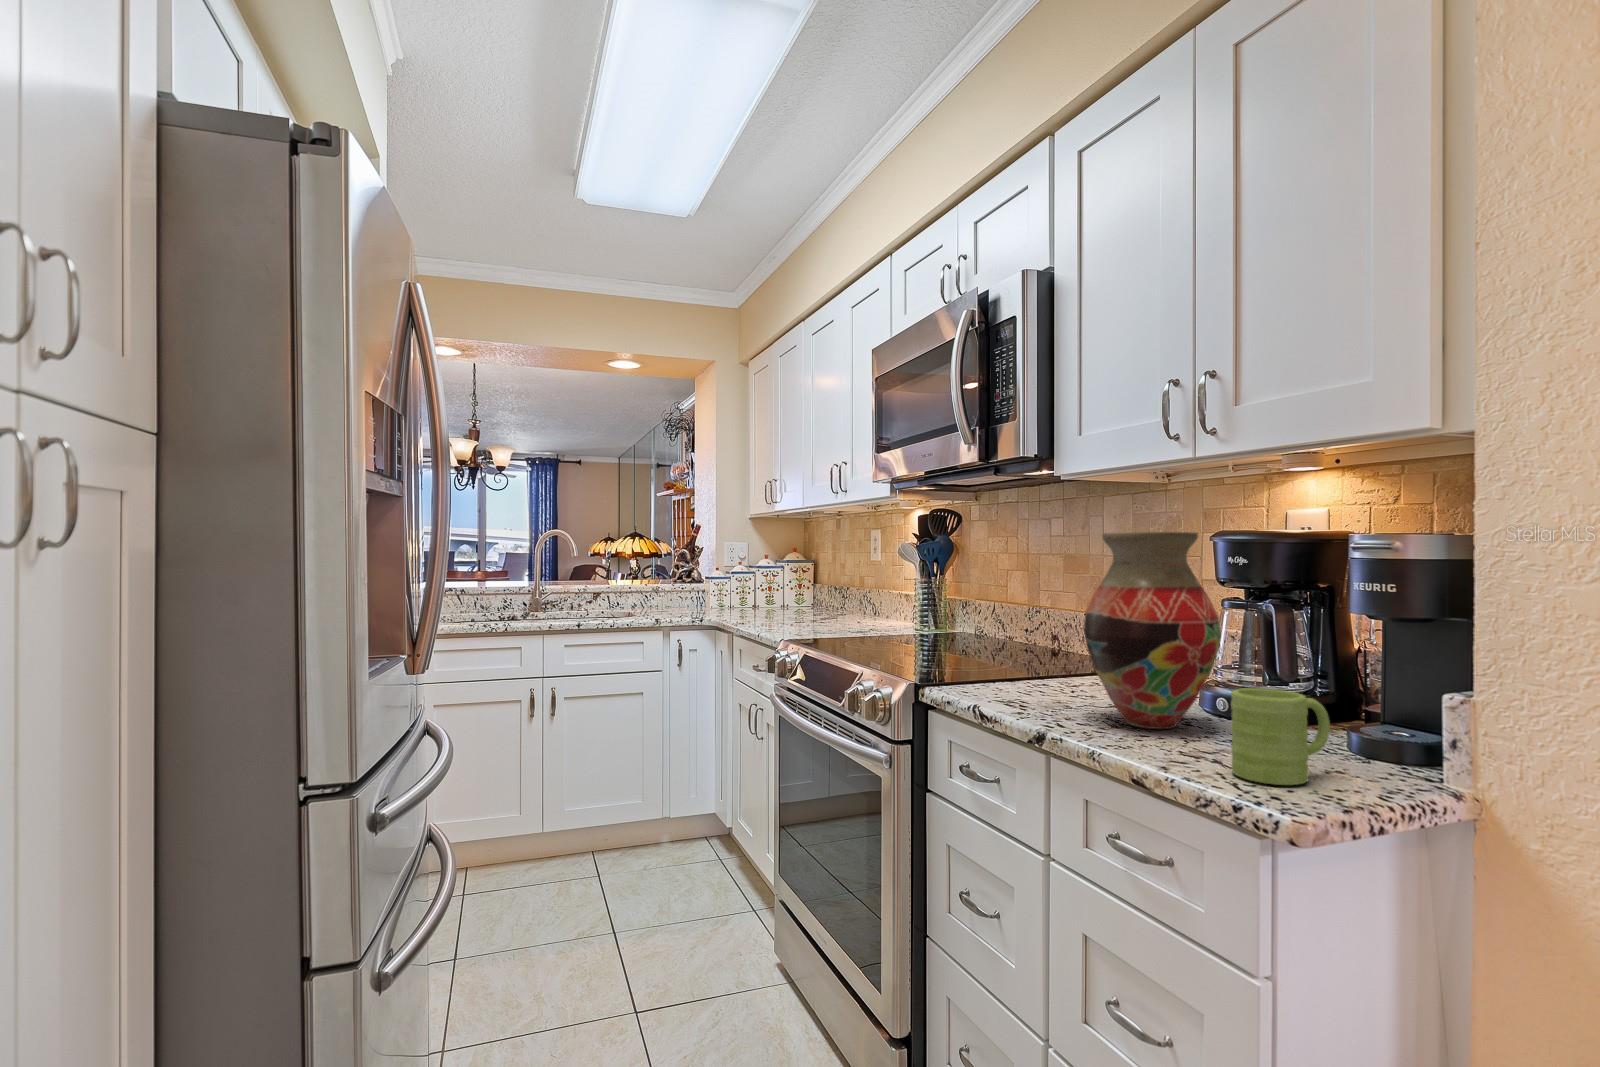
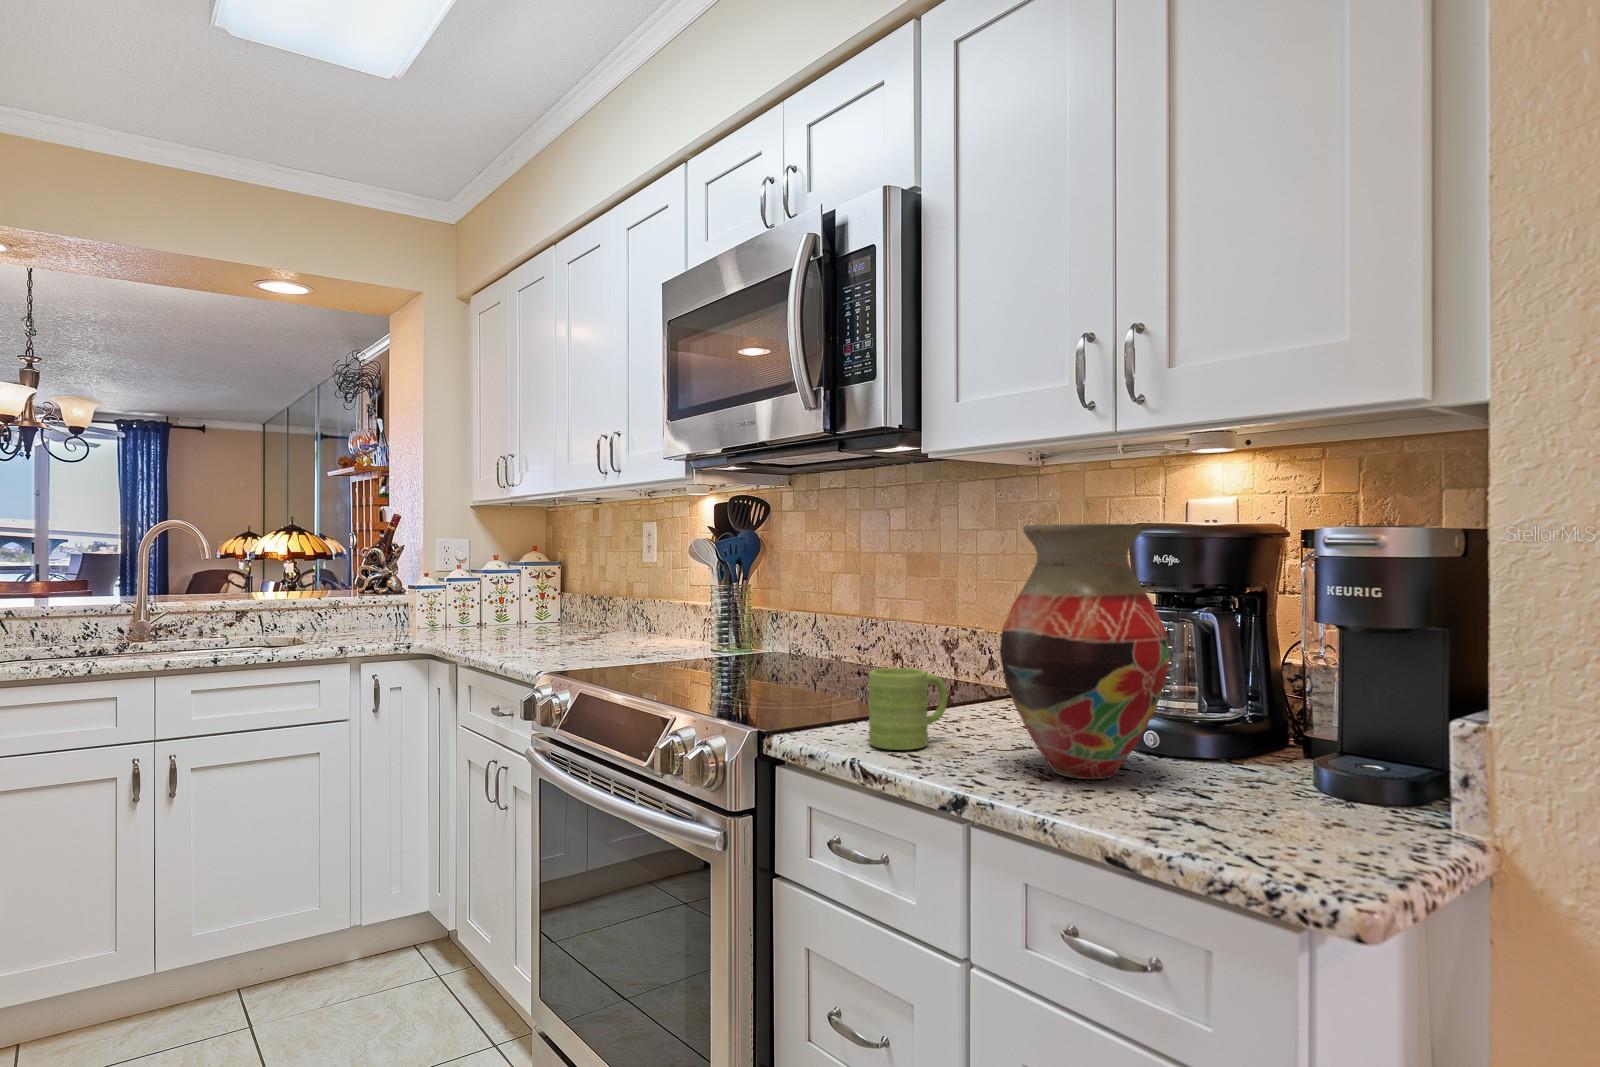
mug: present [1231,688,1330,785] -> present [868,668,947,750]

